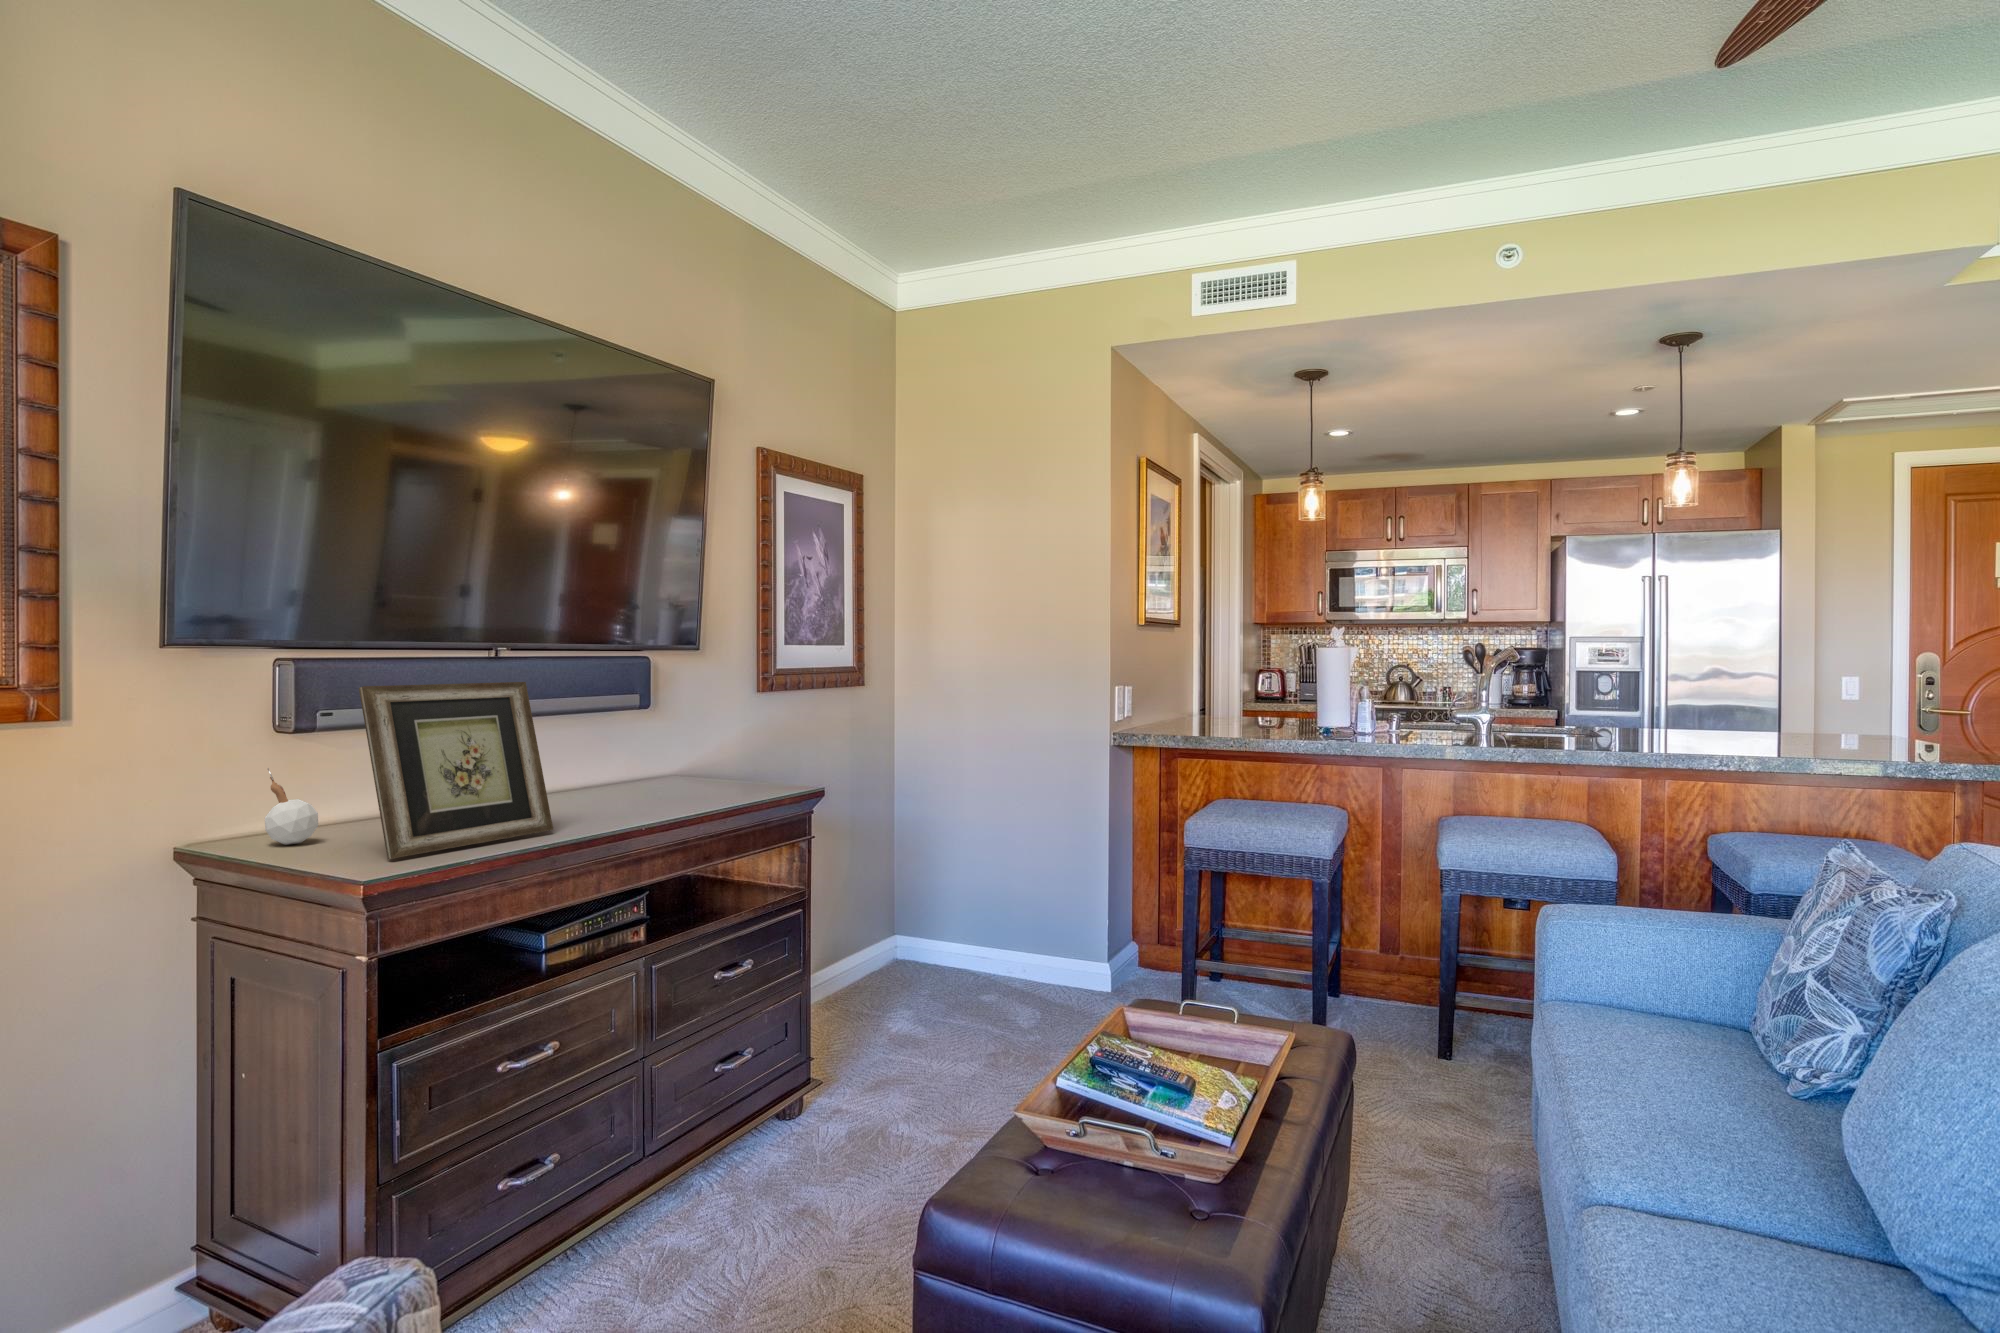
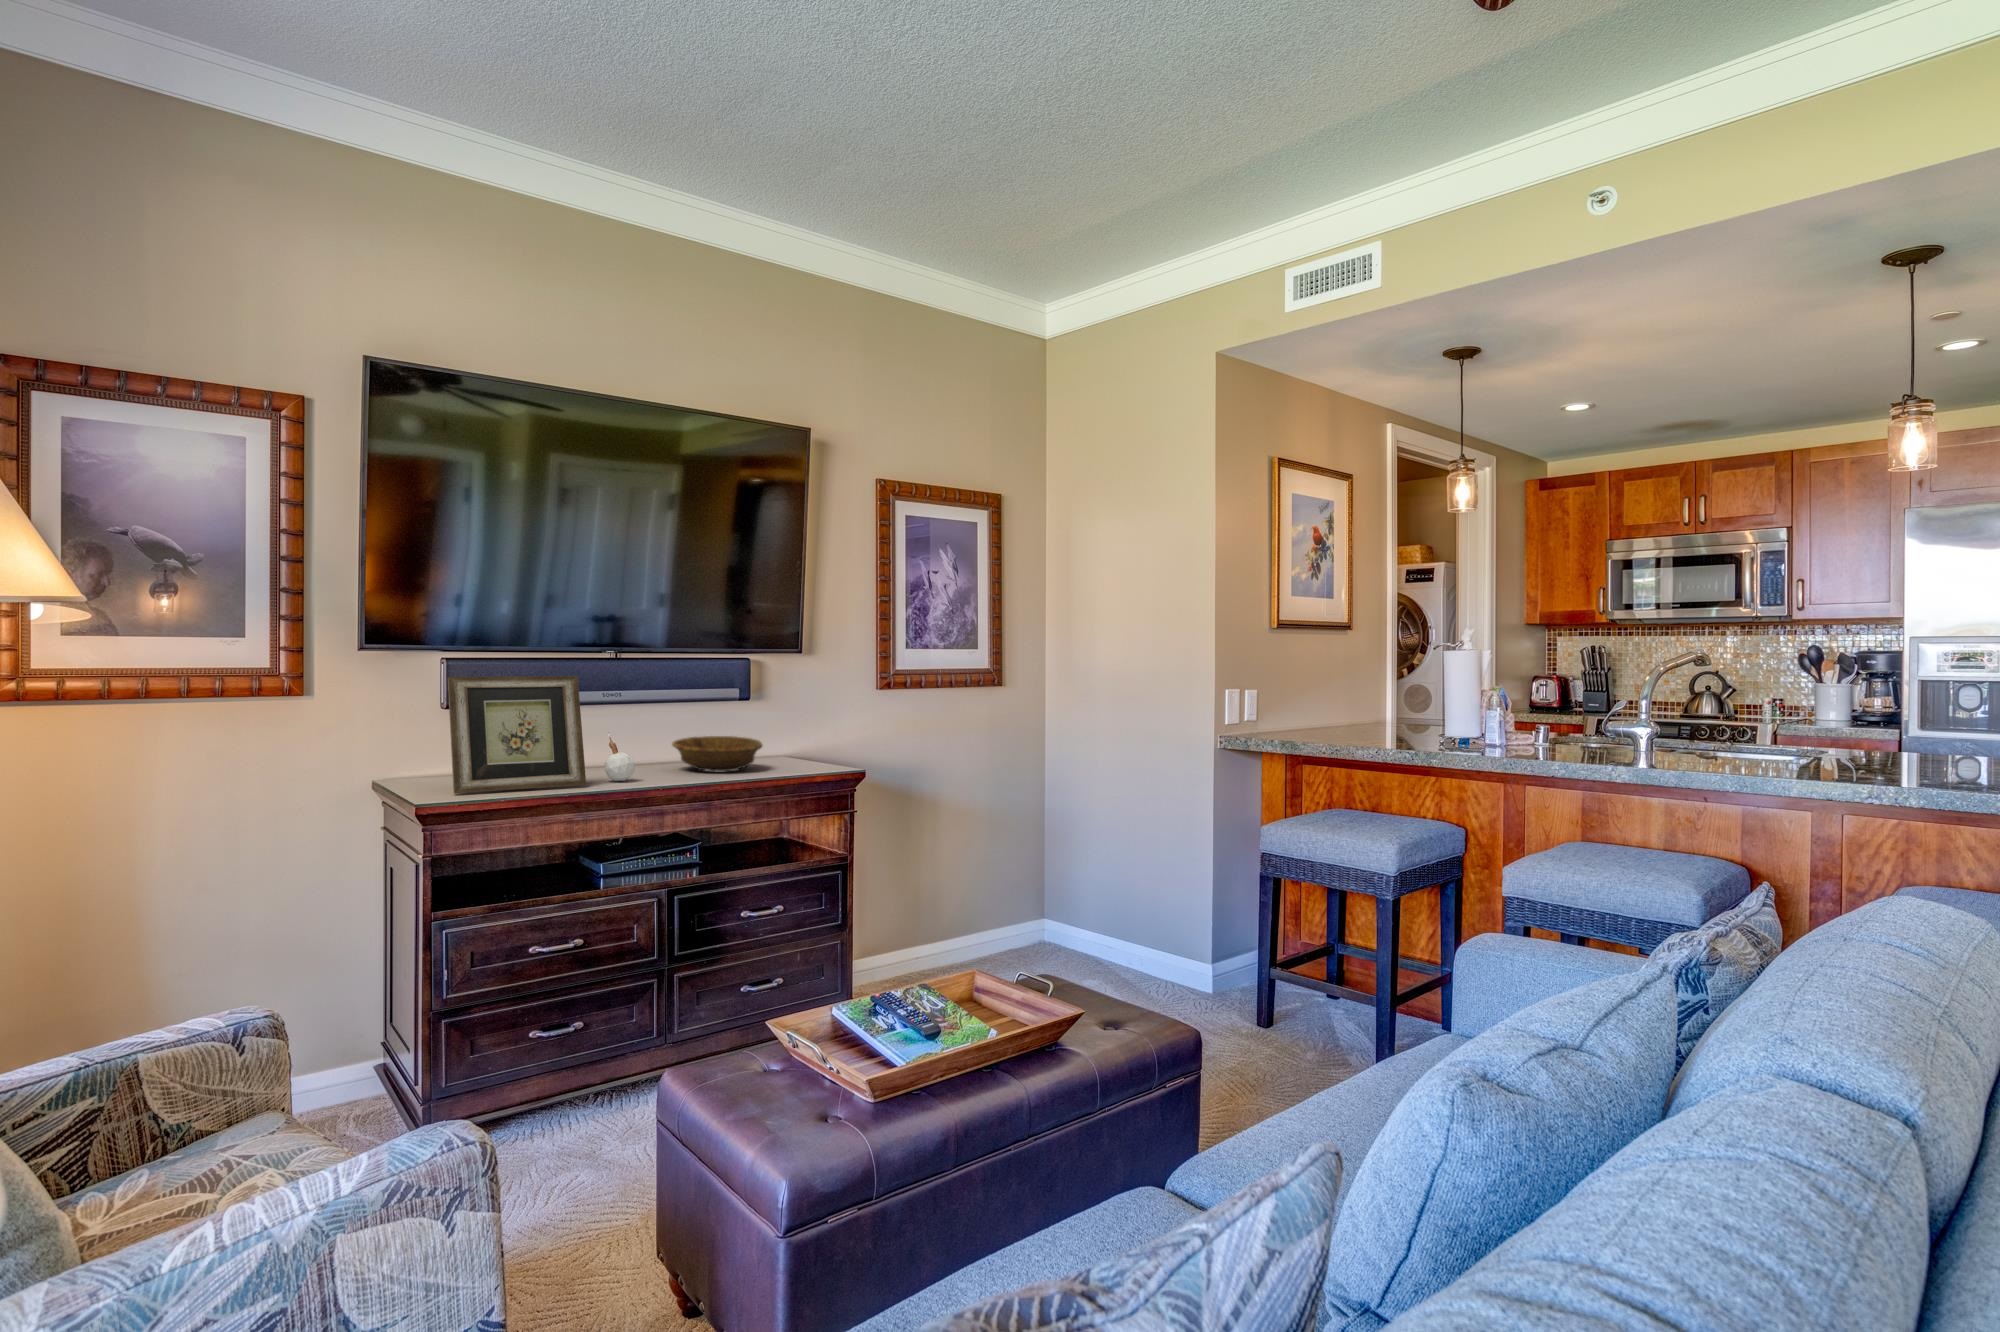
decorative bowl: none [591,753,709,799] -> present [672,736,762,771]
candle: present [265,768,318,845] -> present [605,735,635,781]

